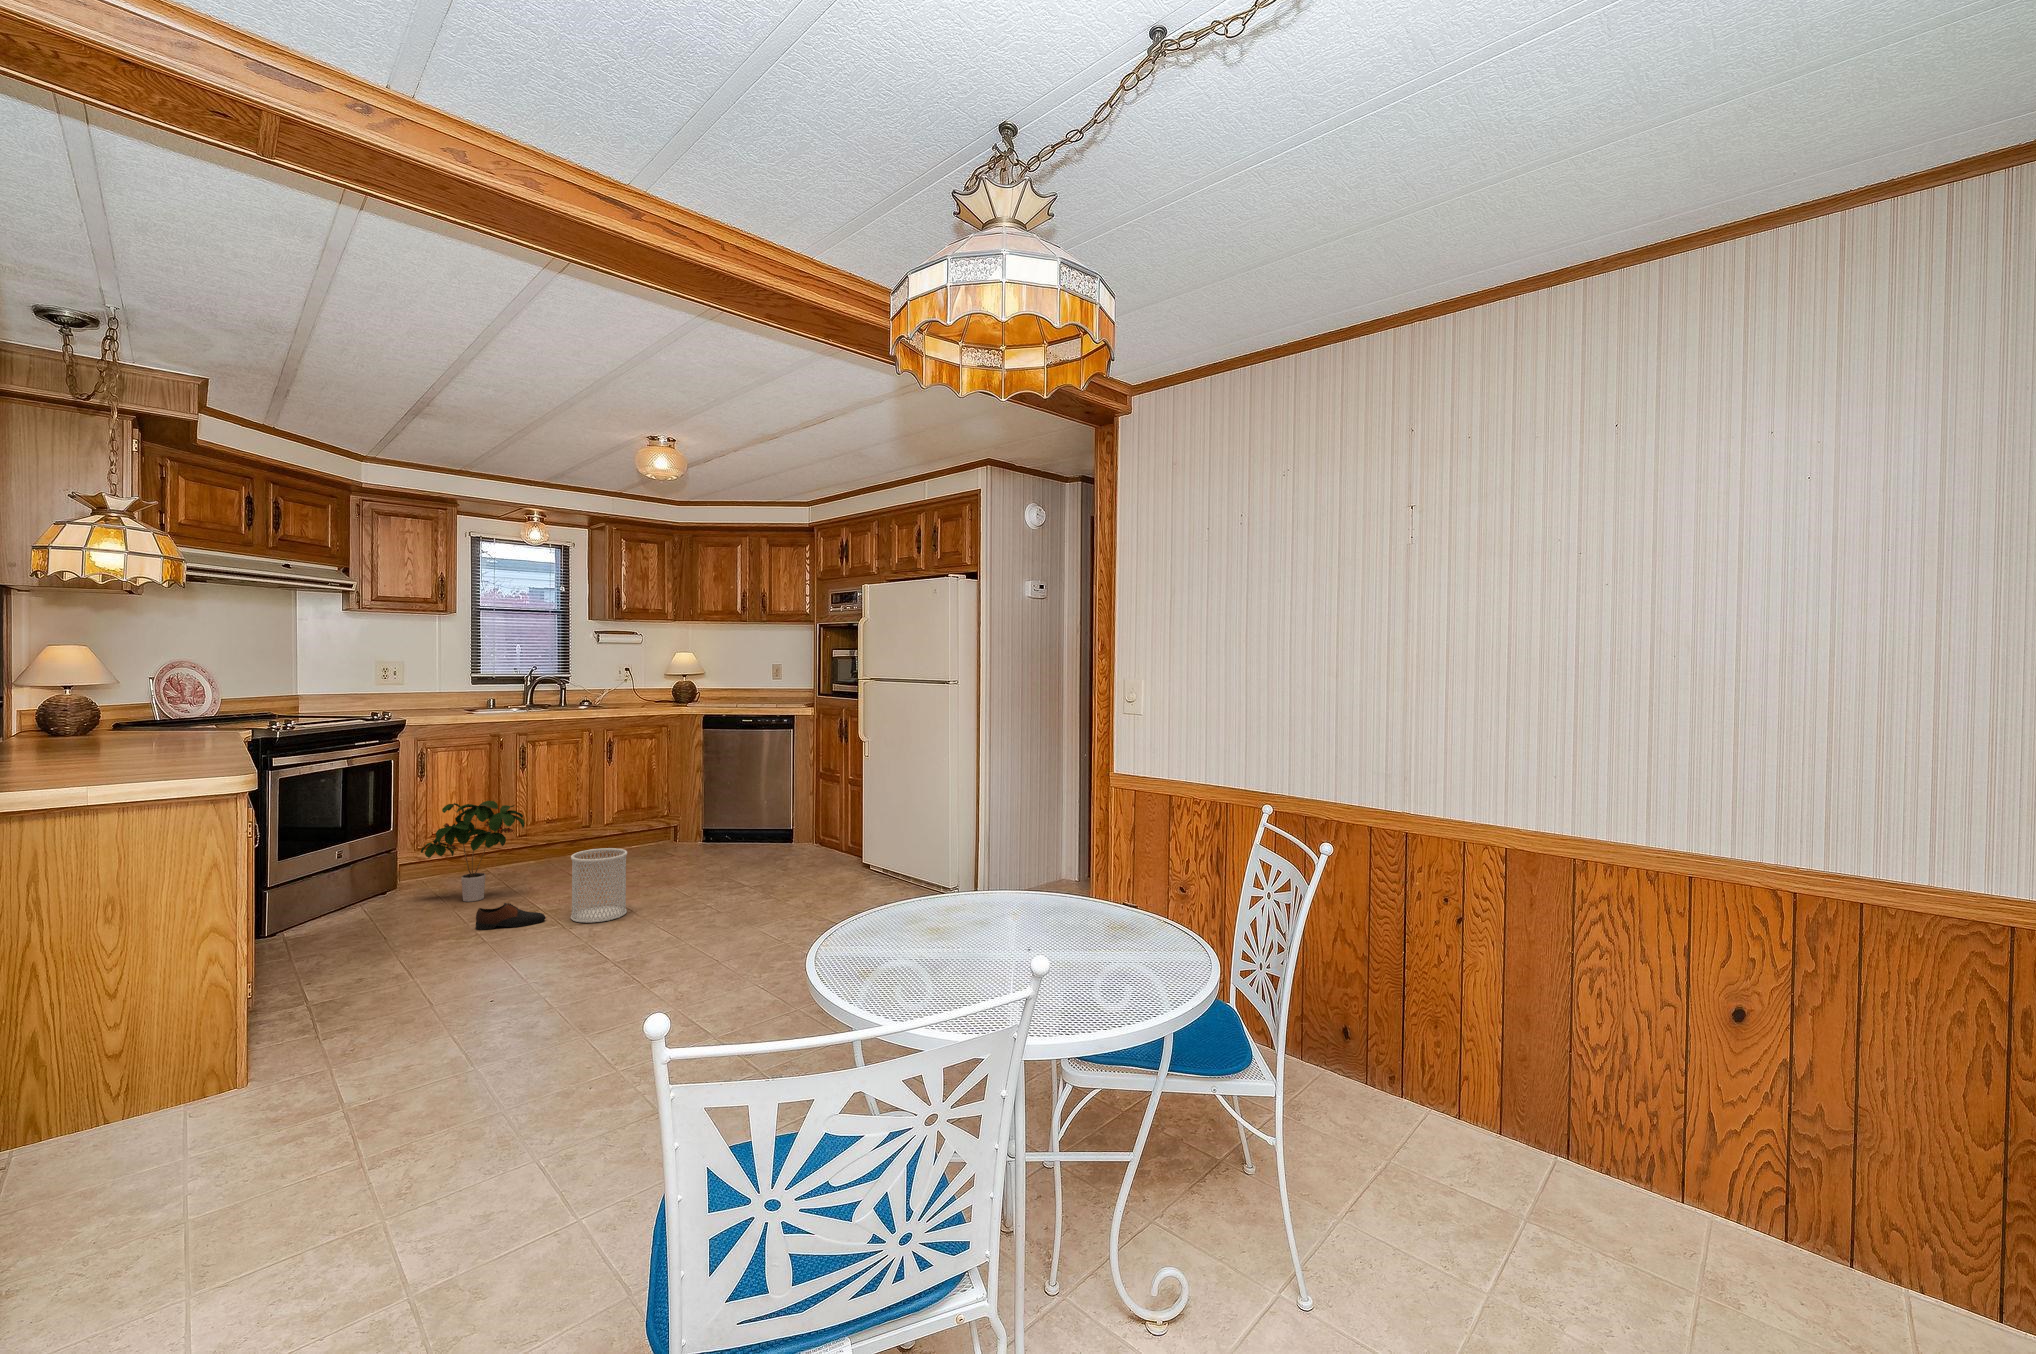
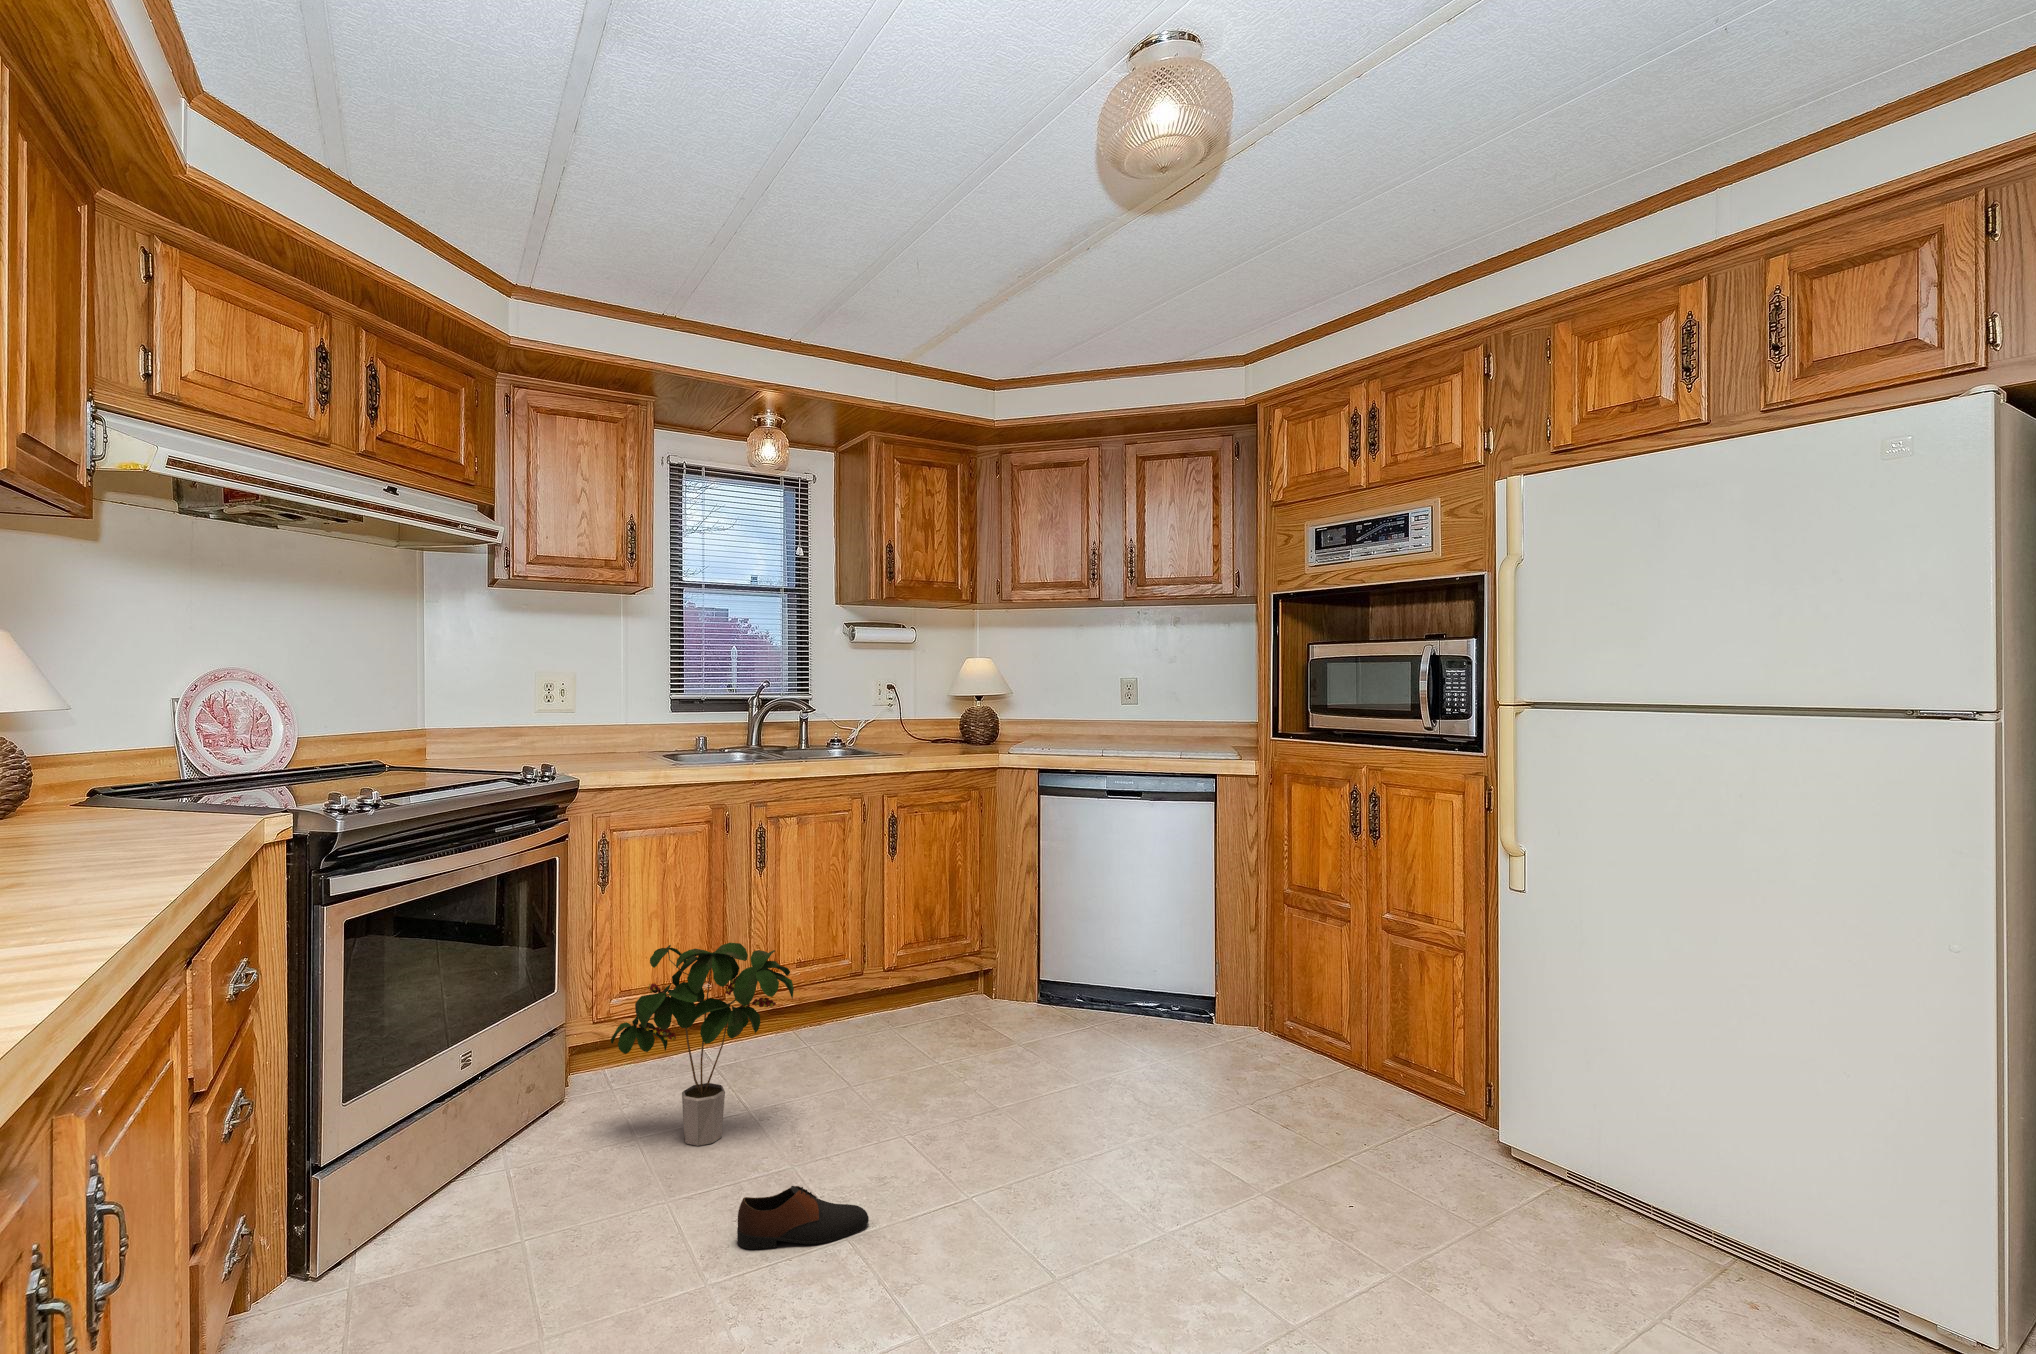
wastebasket: present [571,848,627,923] -> none [915,1059,1025,1239]

